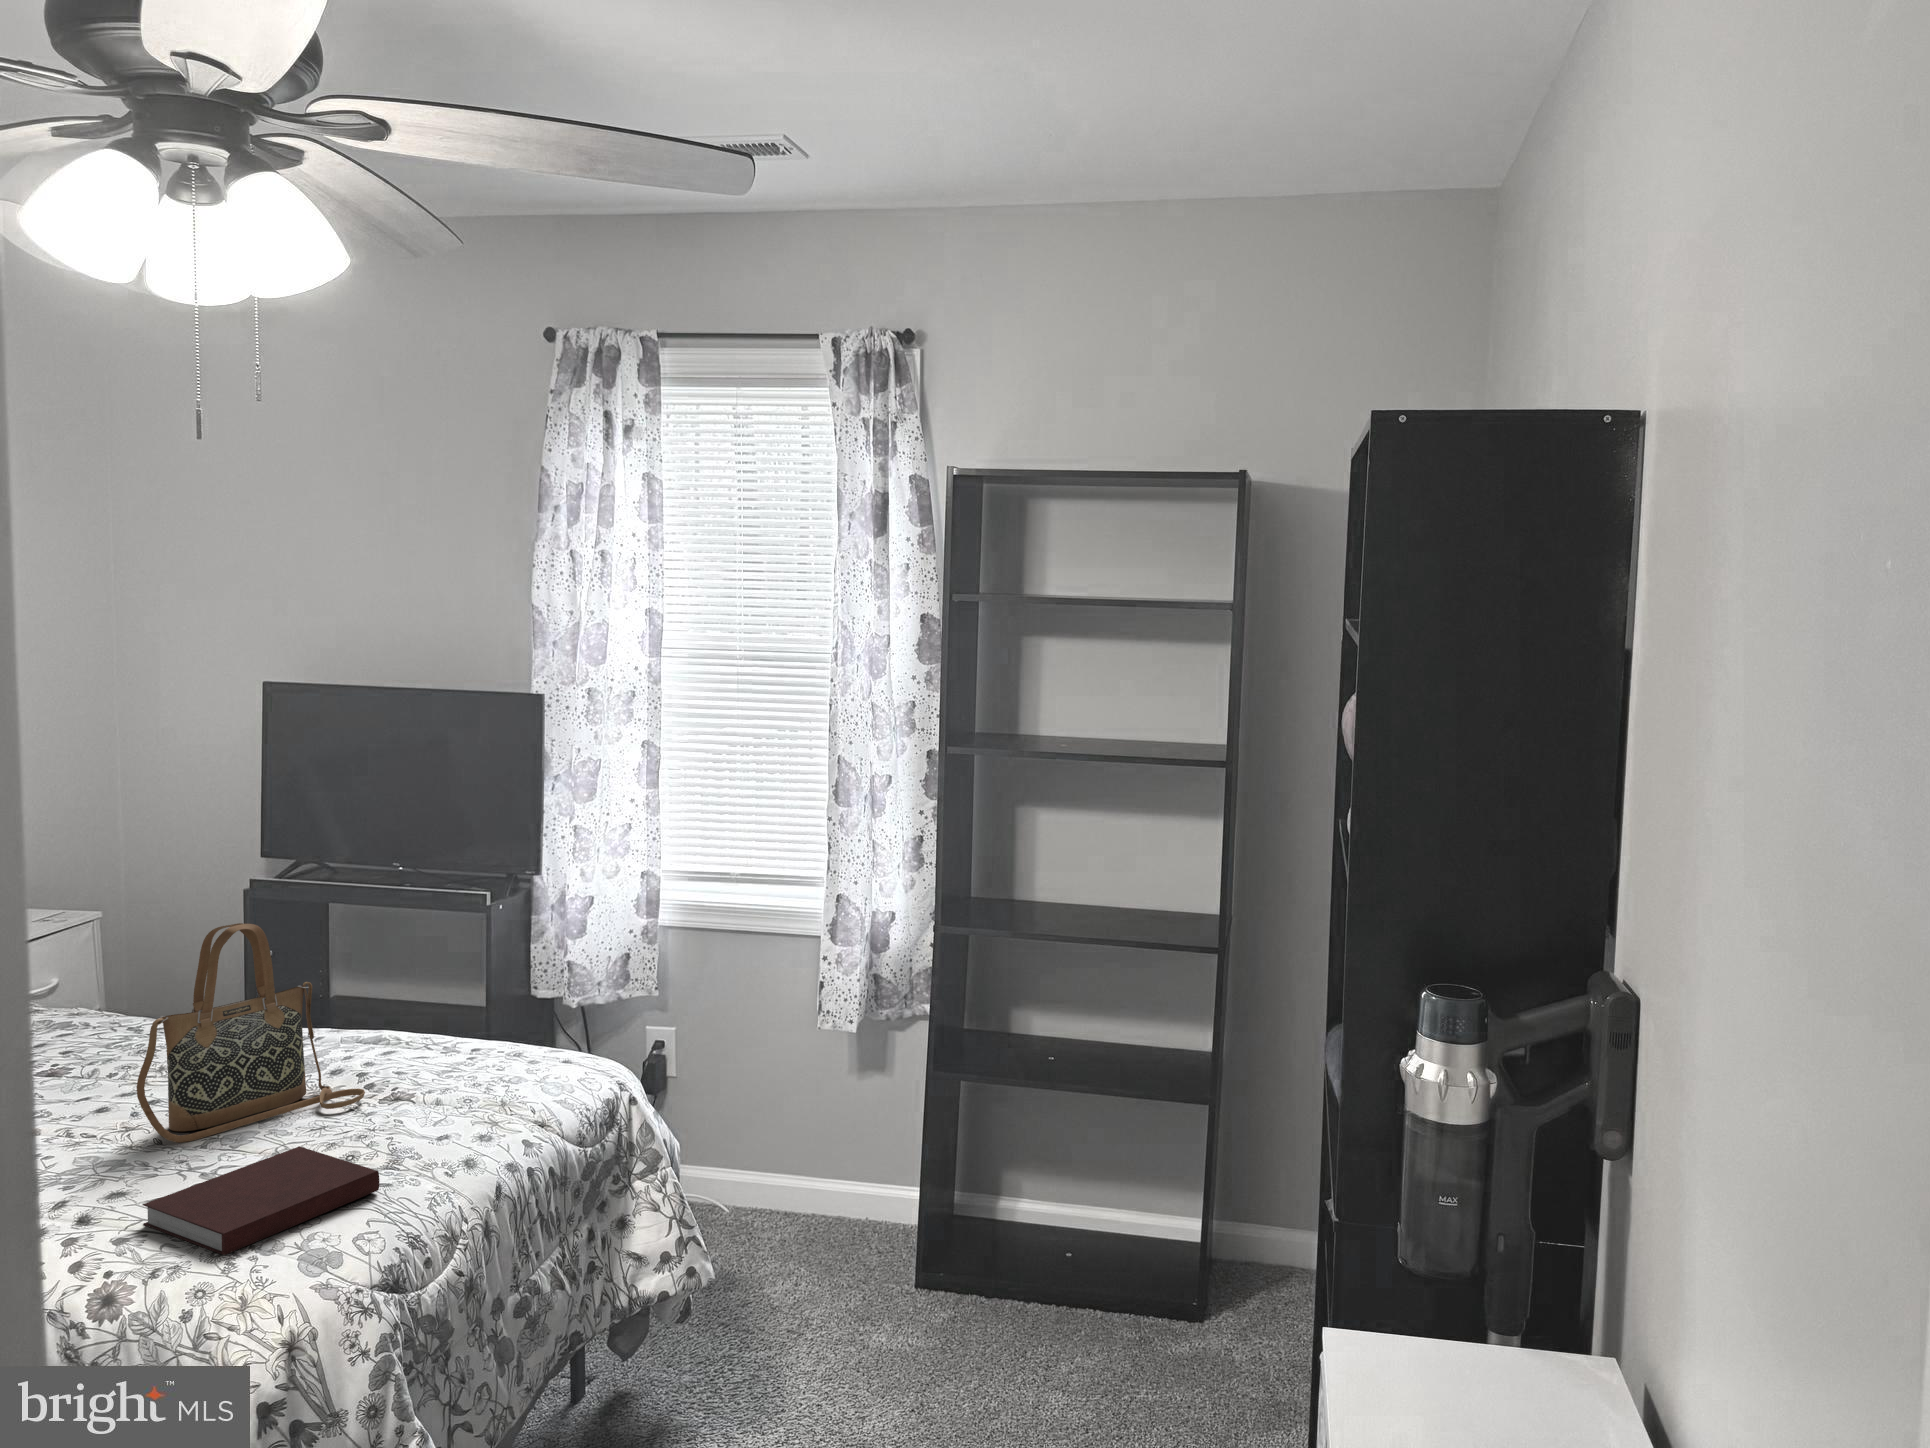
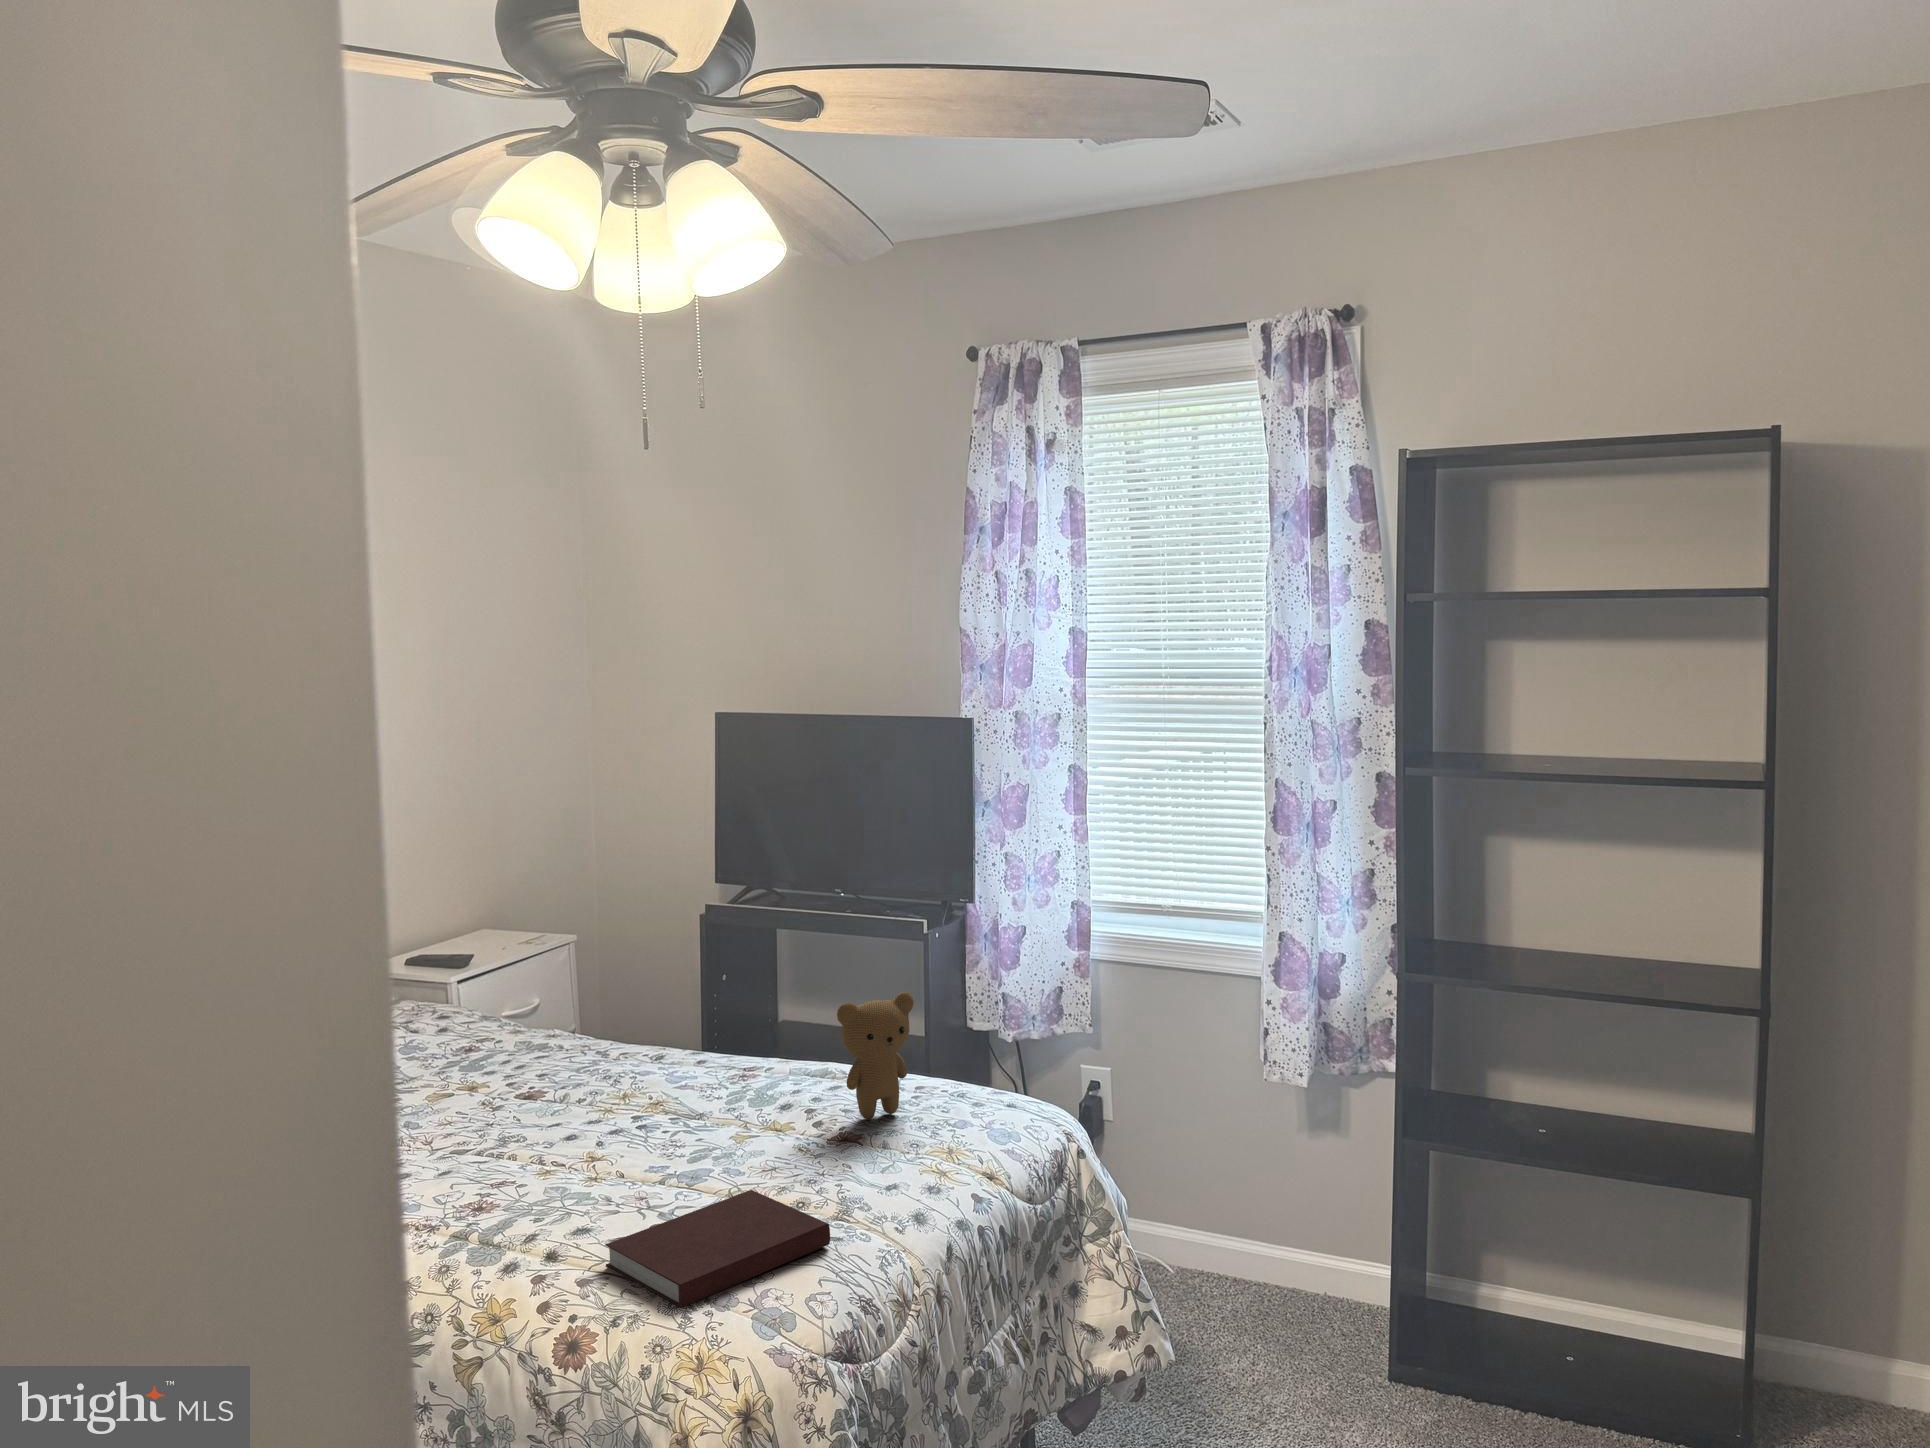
handbag: present [137,923,365,1143] -> none [600,953,812,1177]
teddy bear: none [393,956,473,1079] -> present [837,992,914,1119]

